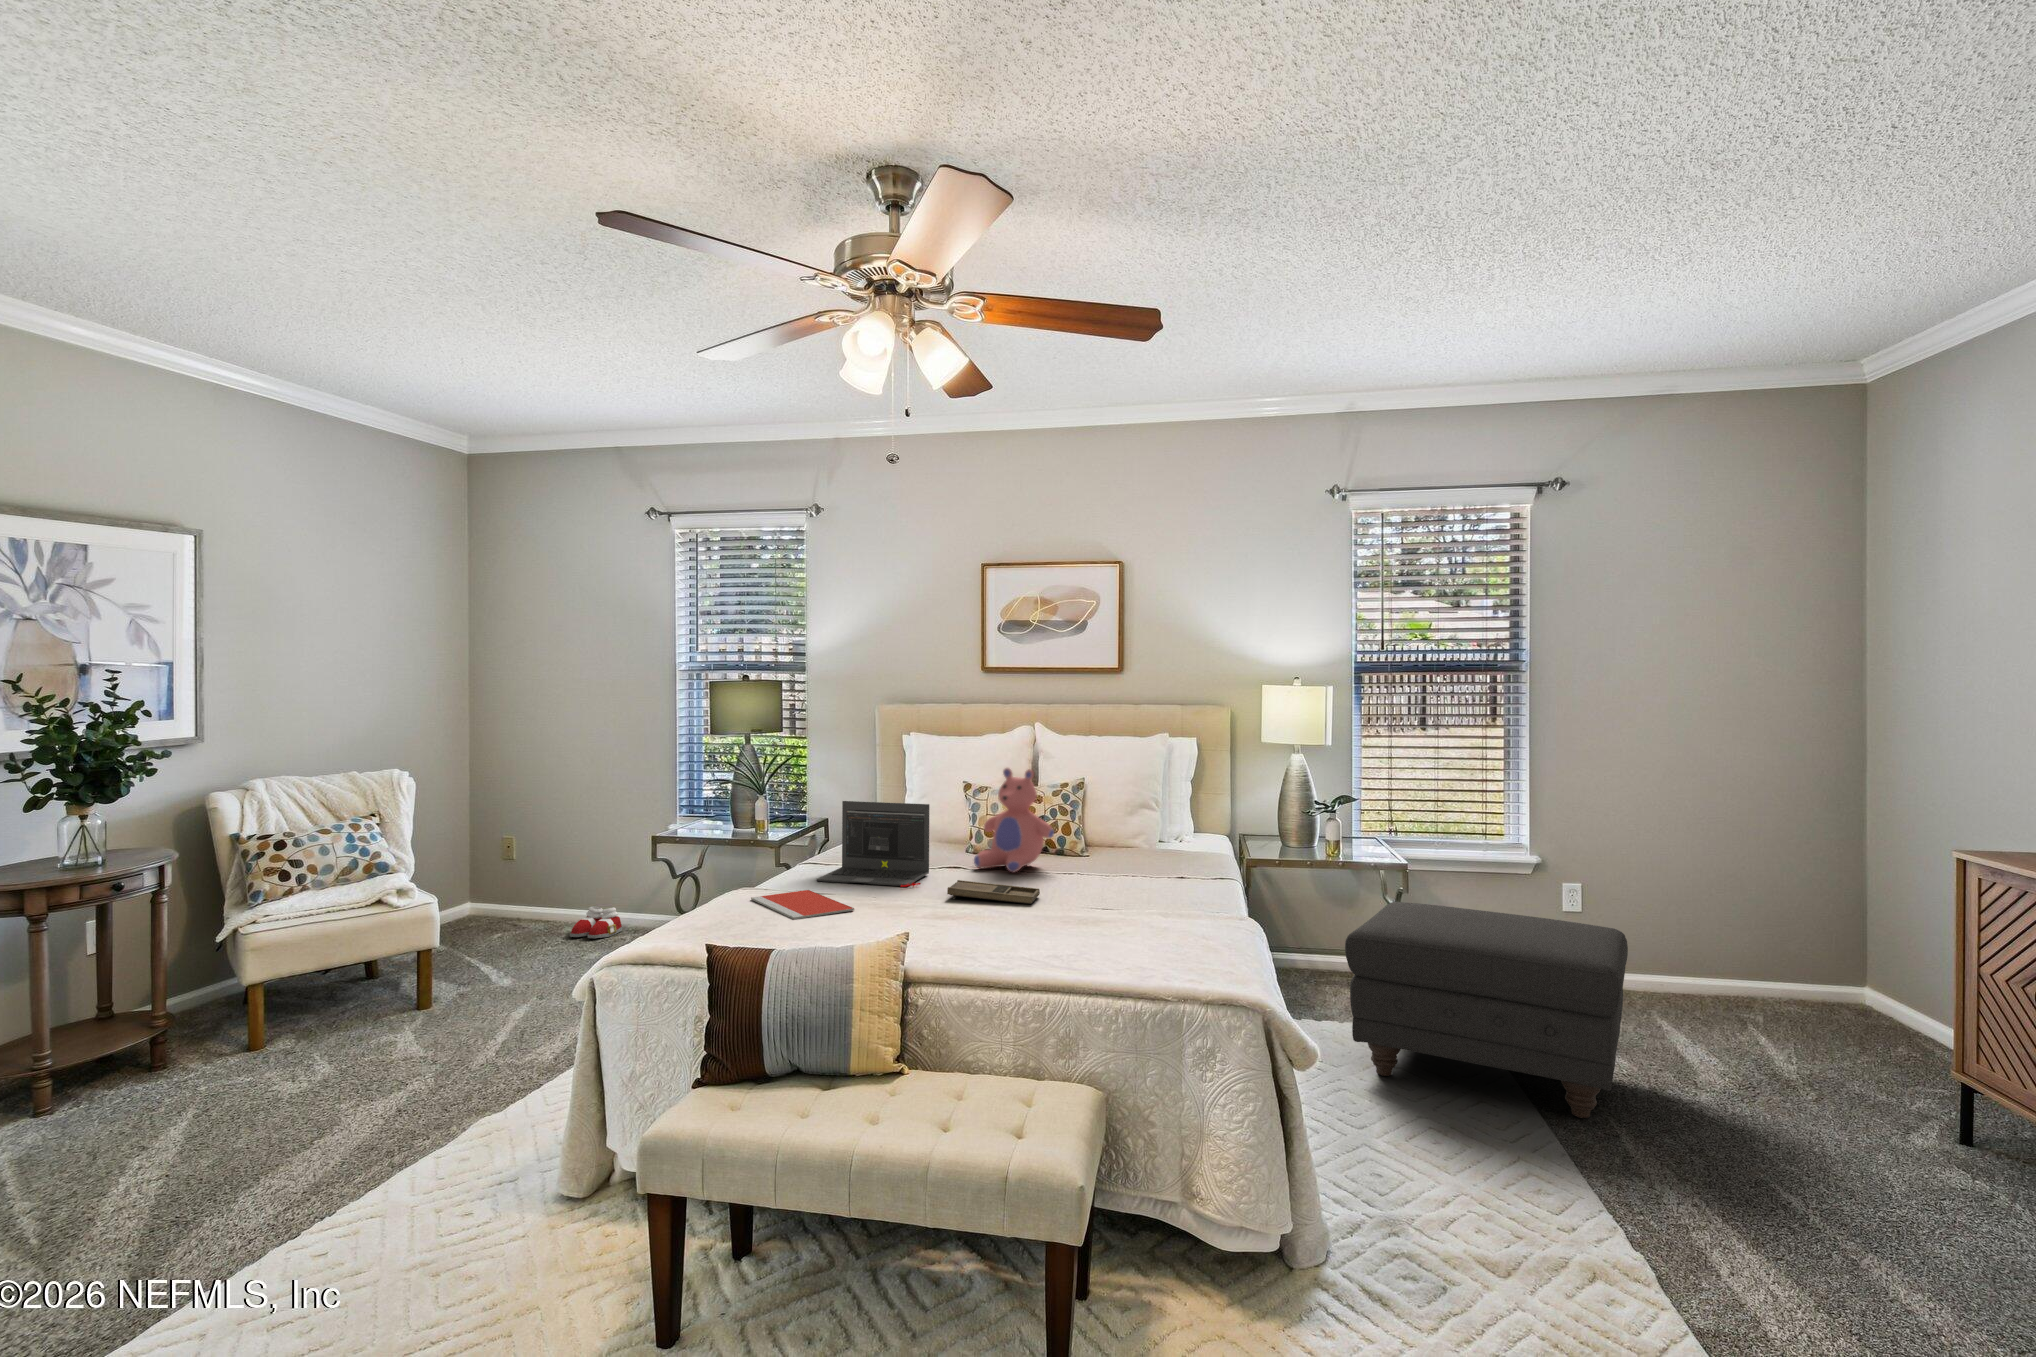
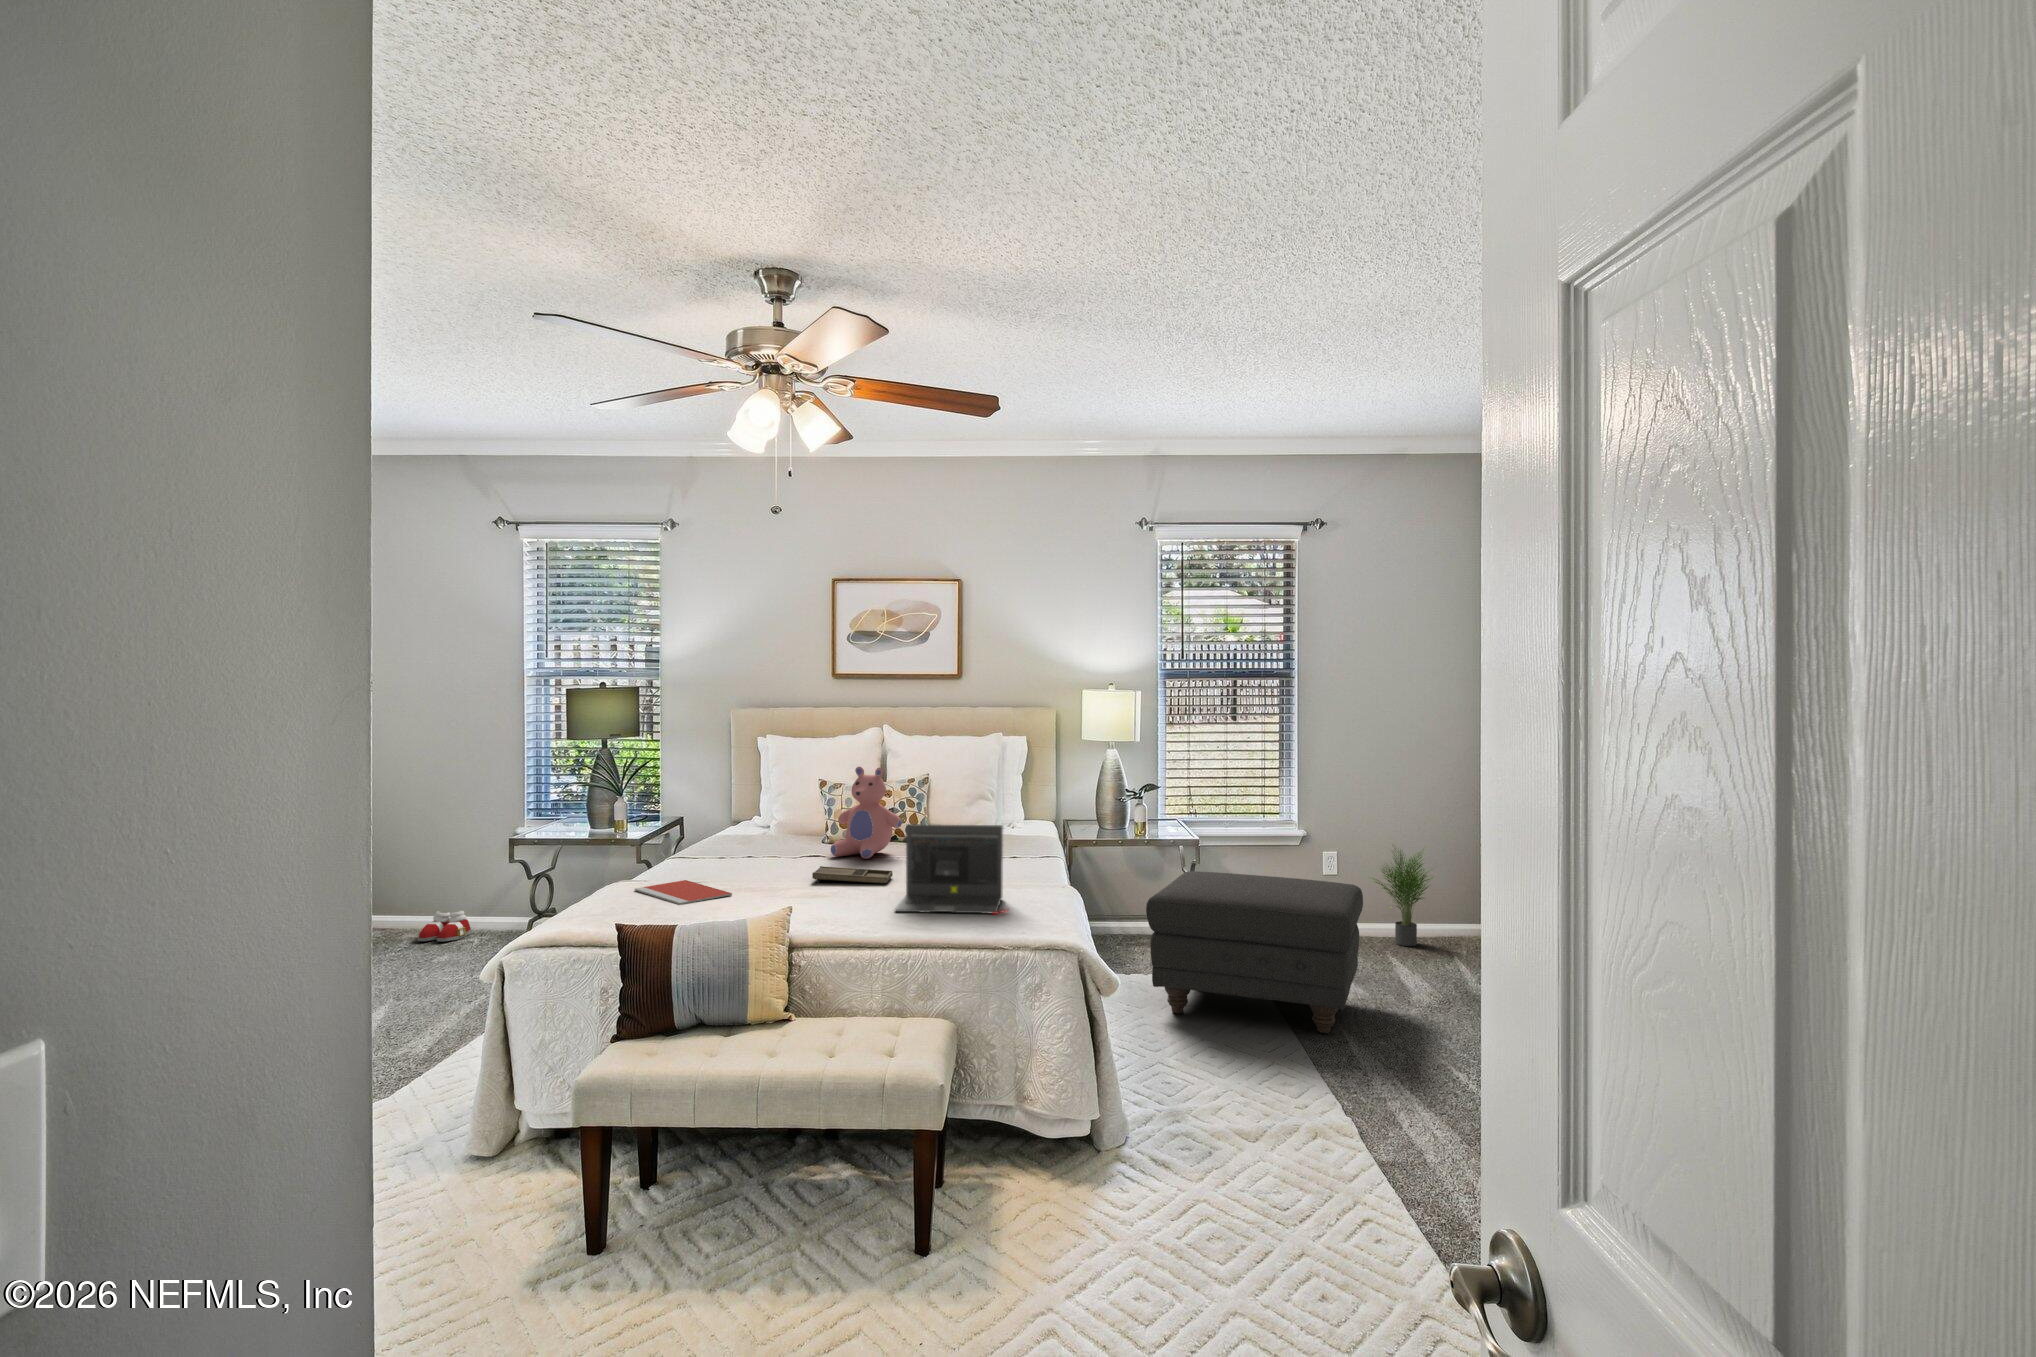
laptop: present [816,801,929,887] -> present [895,824,1007,915]
potted plant: none [1614,876,1720,1005] -> present [1373,850,1433,946]

